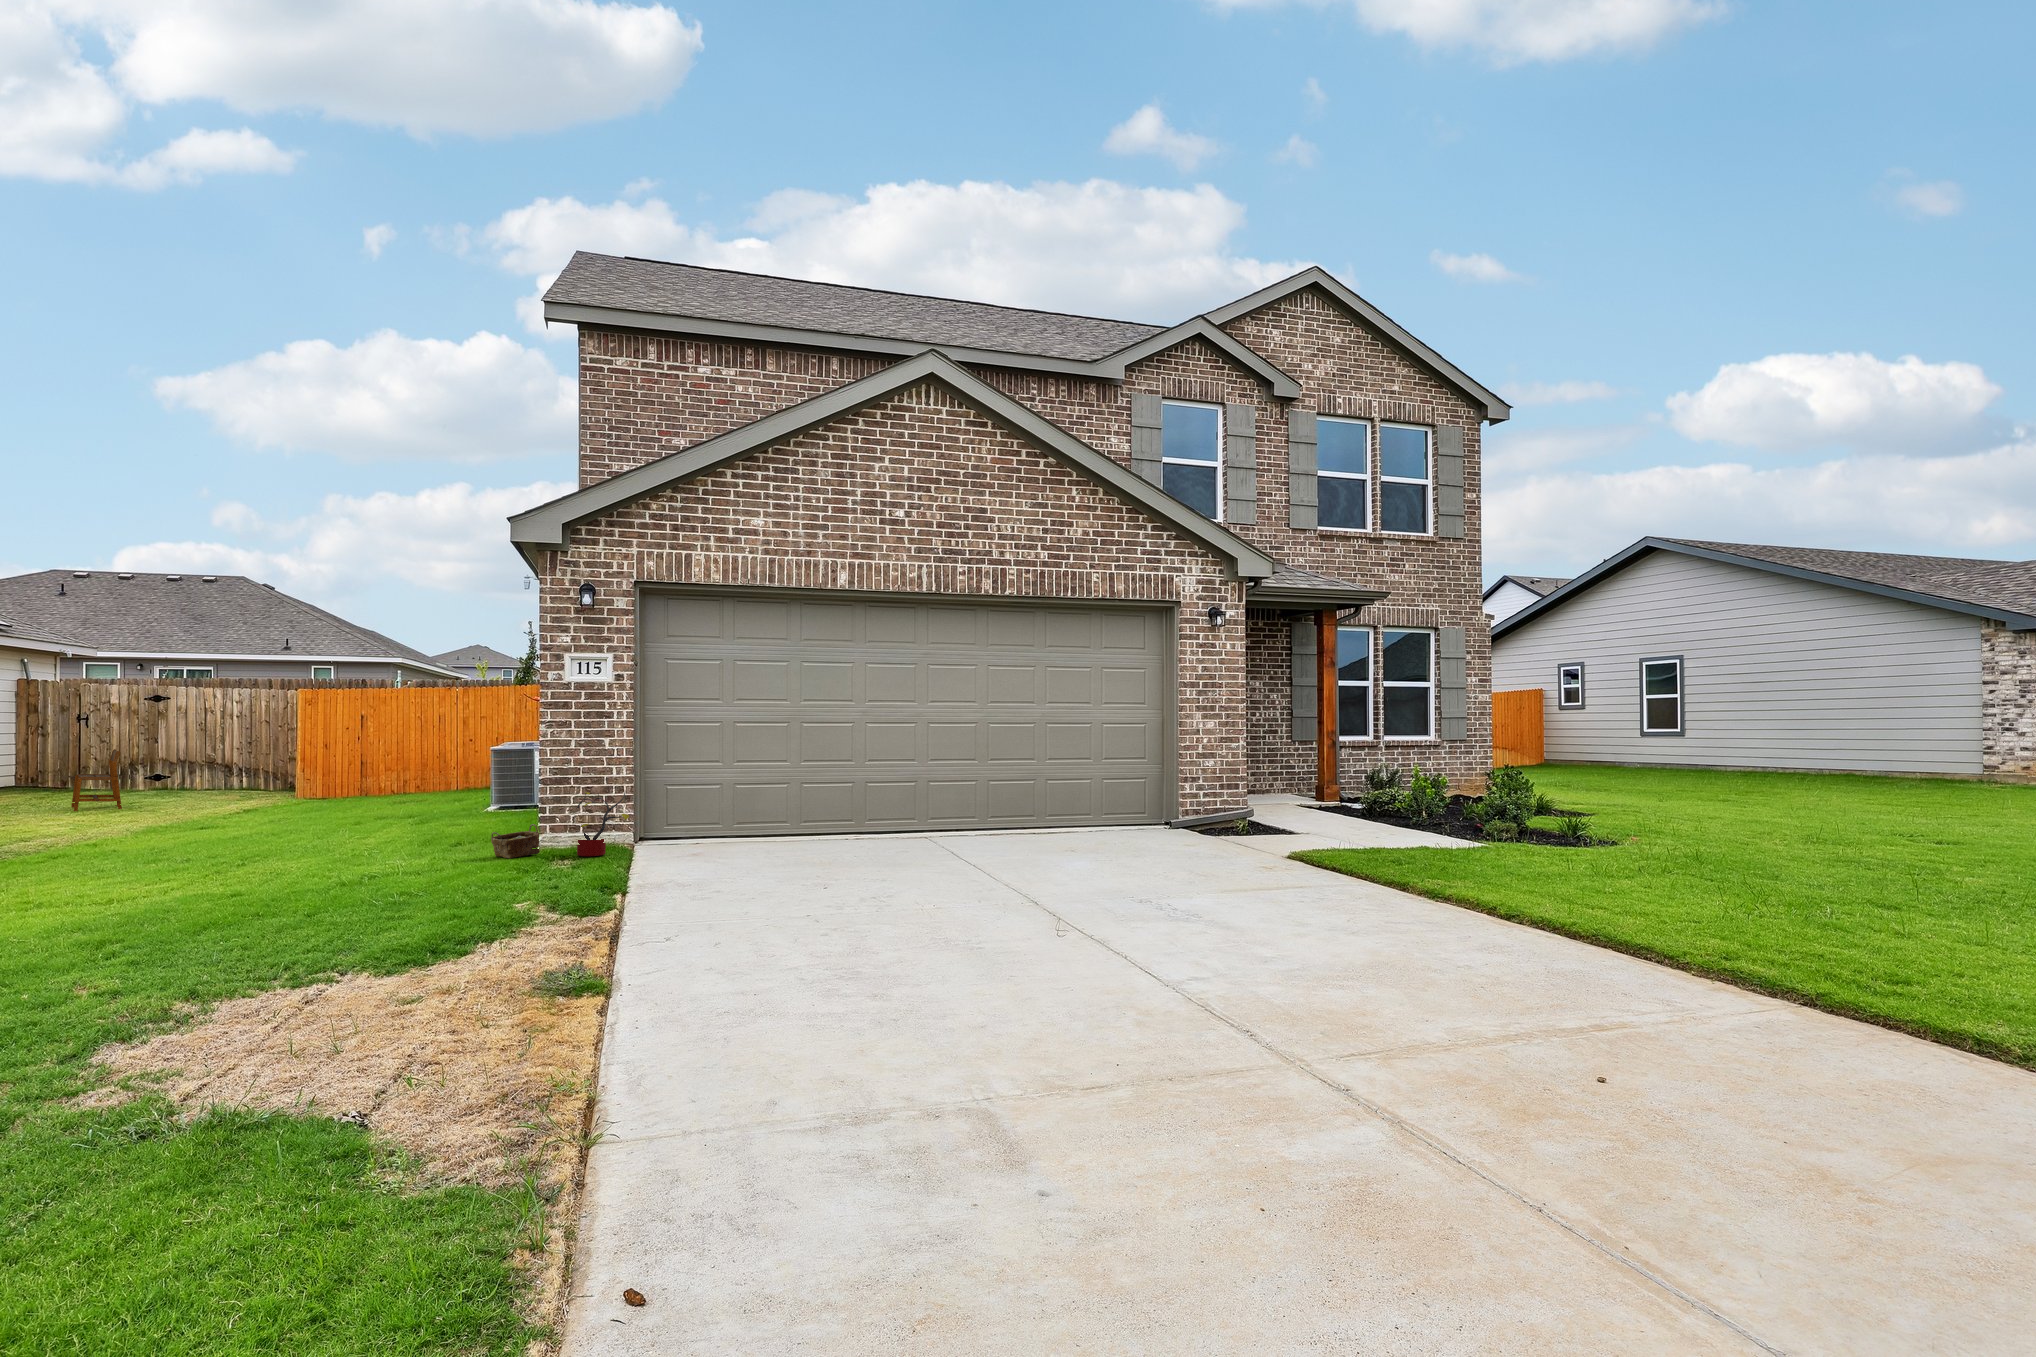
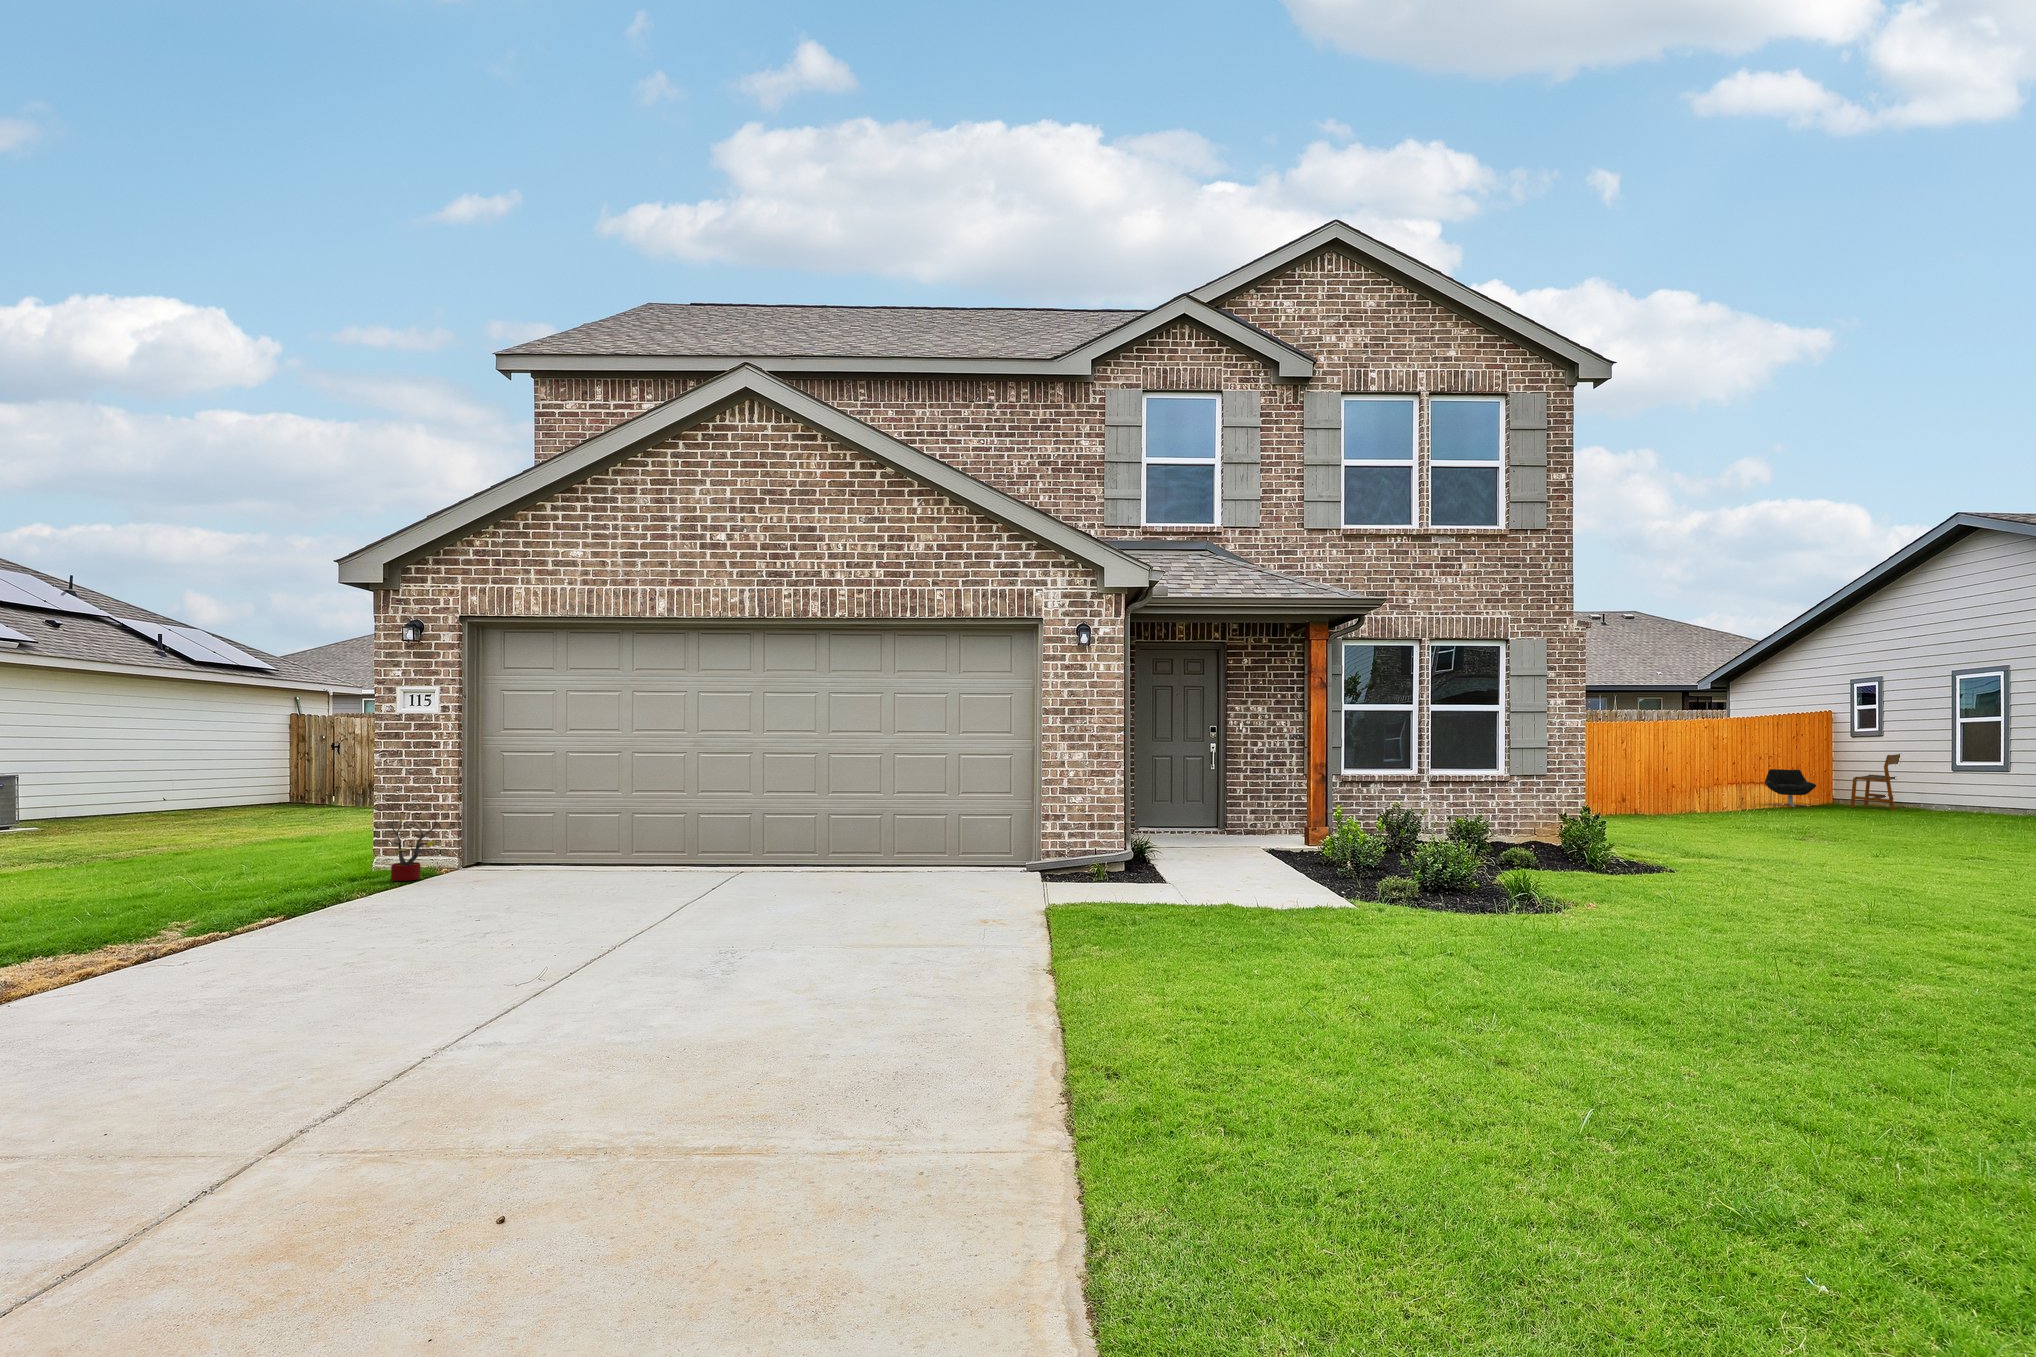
lounge chair: none [1535,740,1575,770] -> present [1765,769,1816,807]
bench: present [71,749,122,811] -> present [1850,754,1904,810]
woven basket: present [491,824,540,859] -> none [327,847,375,879]

